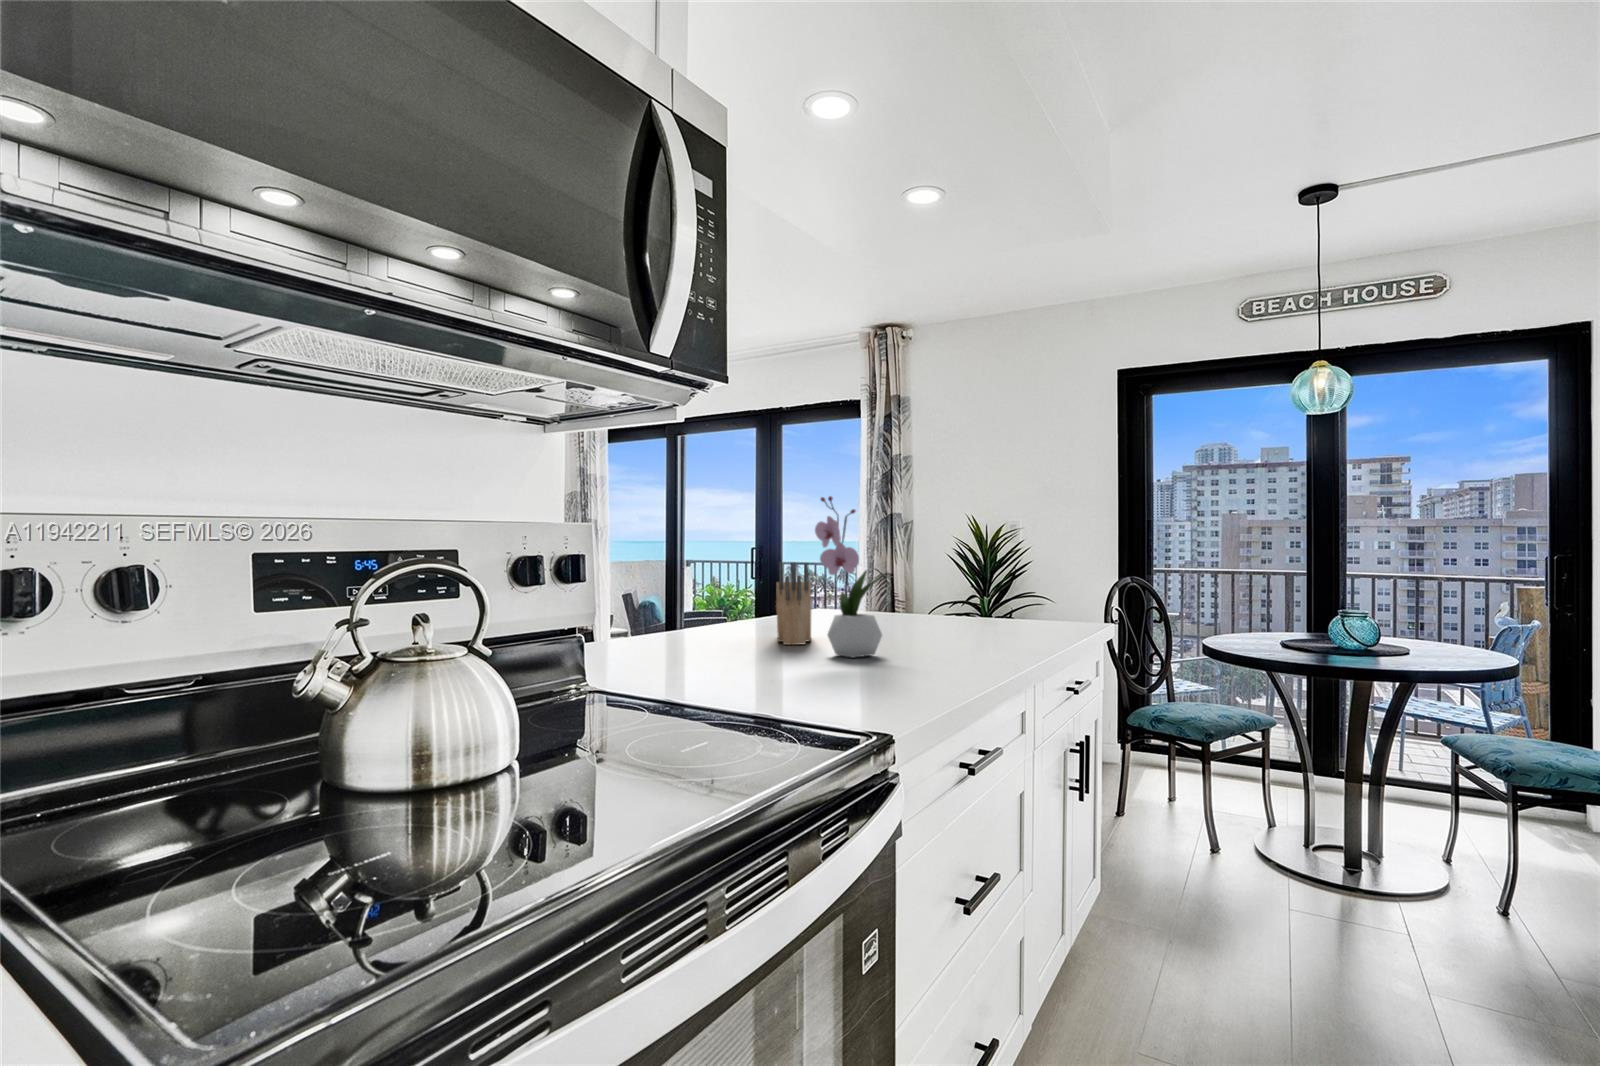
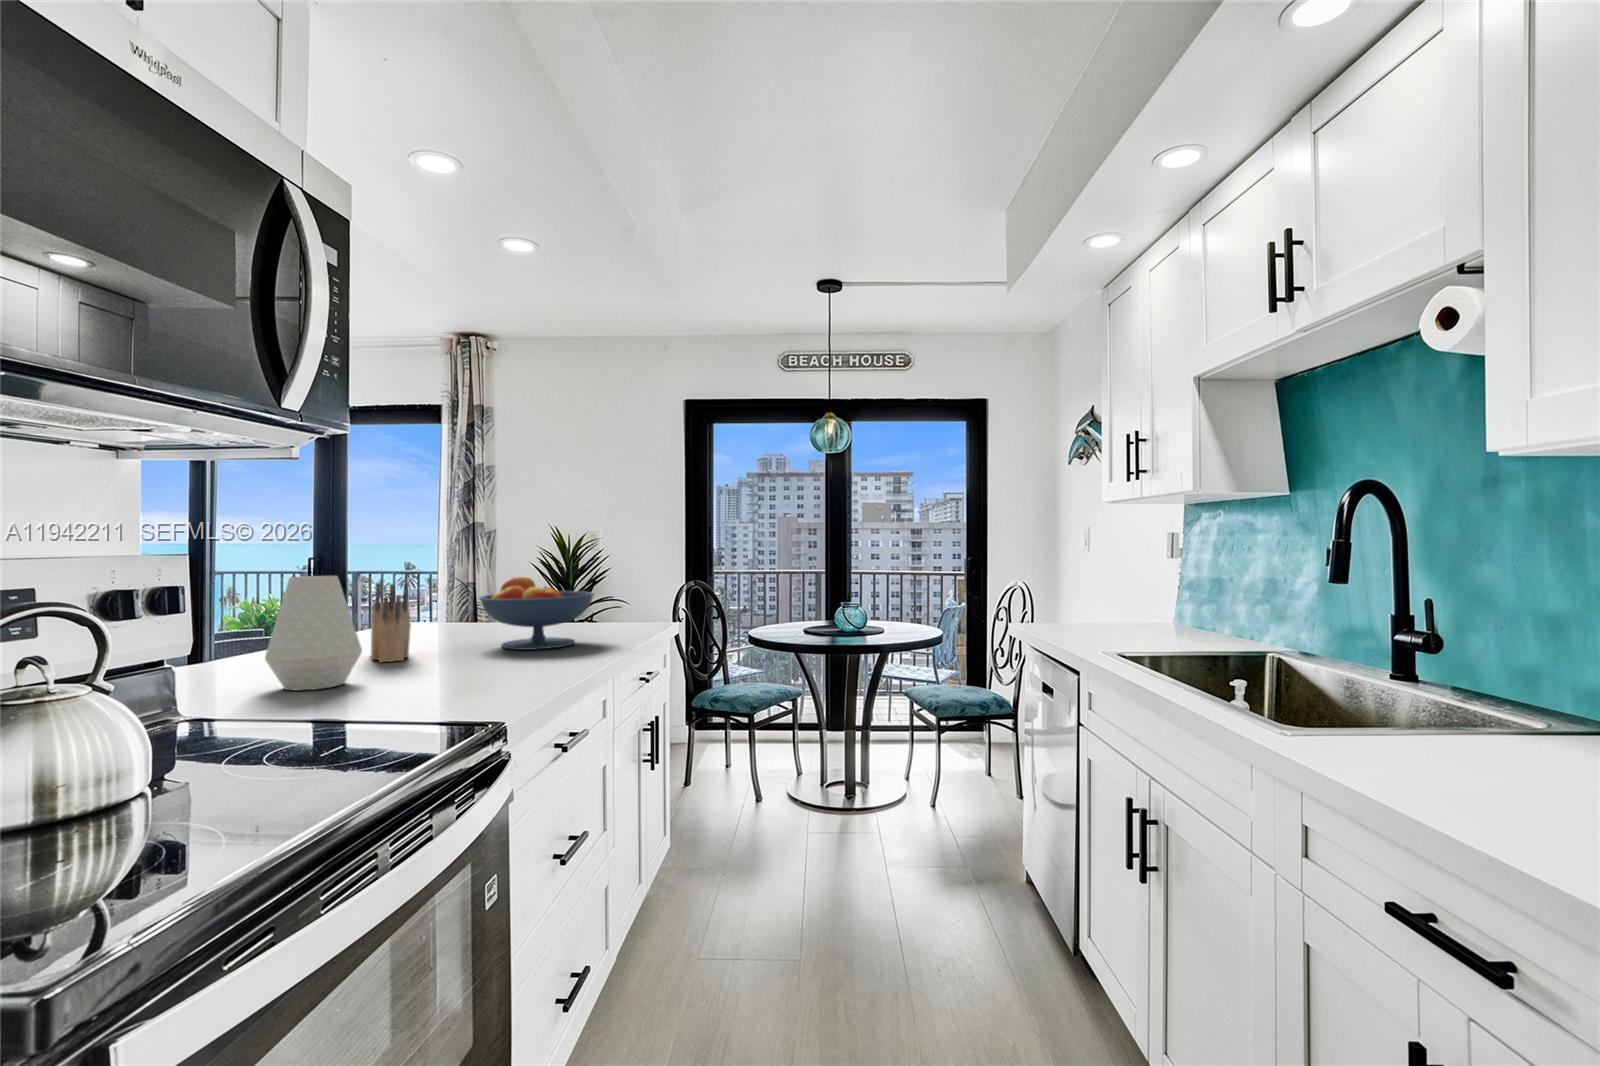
flower arrangement: present [815,496,886,657] -> none [418,523,491,669]
vase: none [673,551,759,668] -> present [265,576,362,691]
fruit bowl: none [882,560,1008,642] -> present [480,577,594,650]

